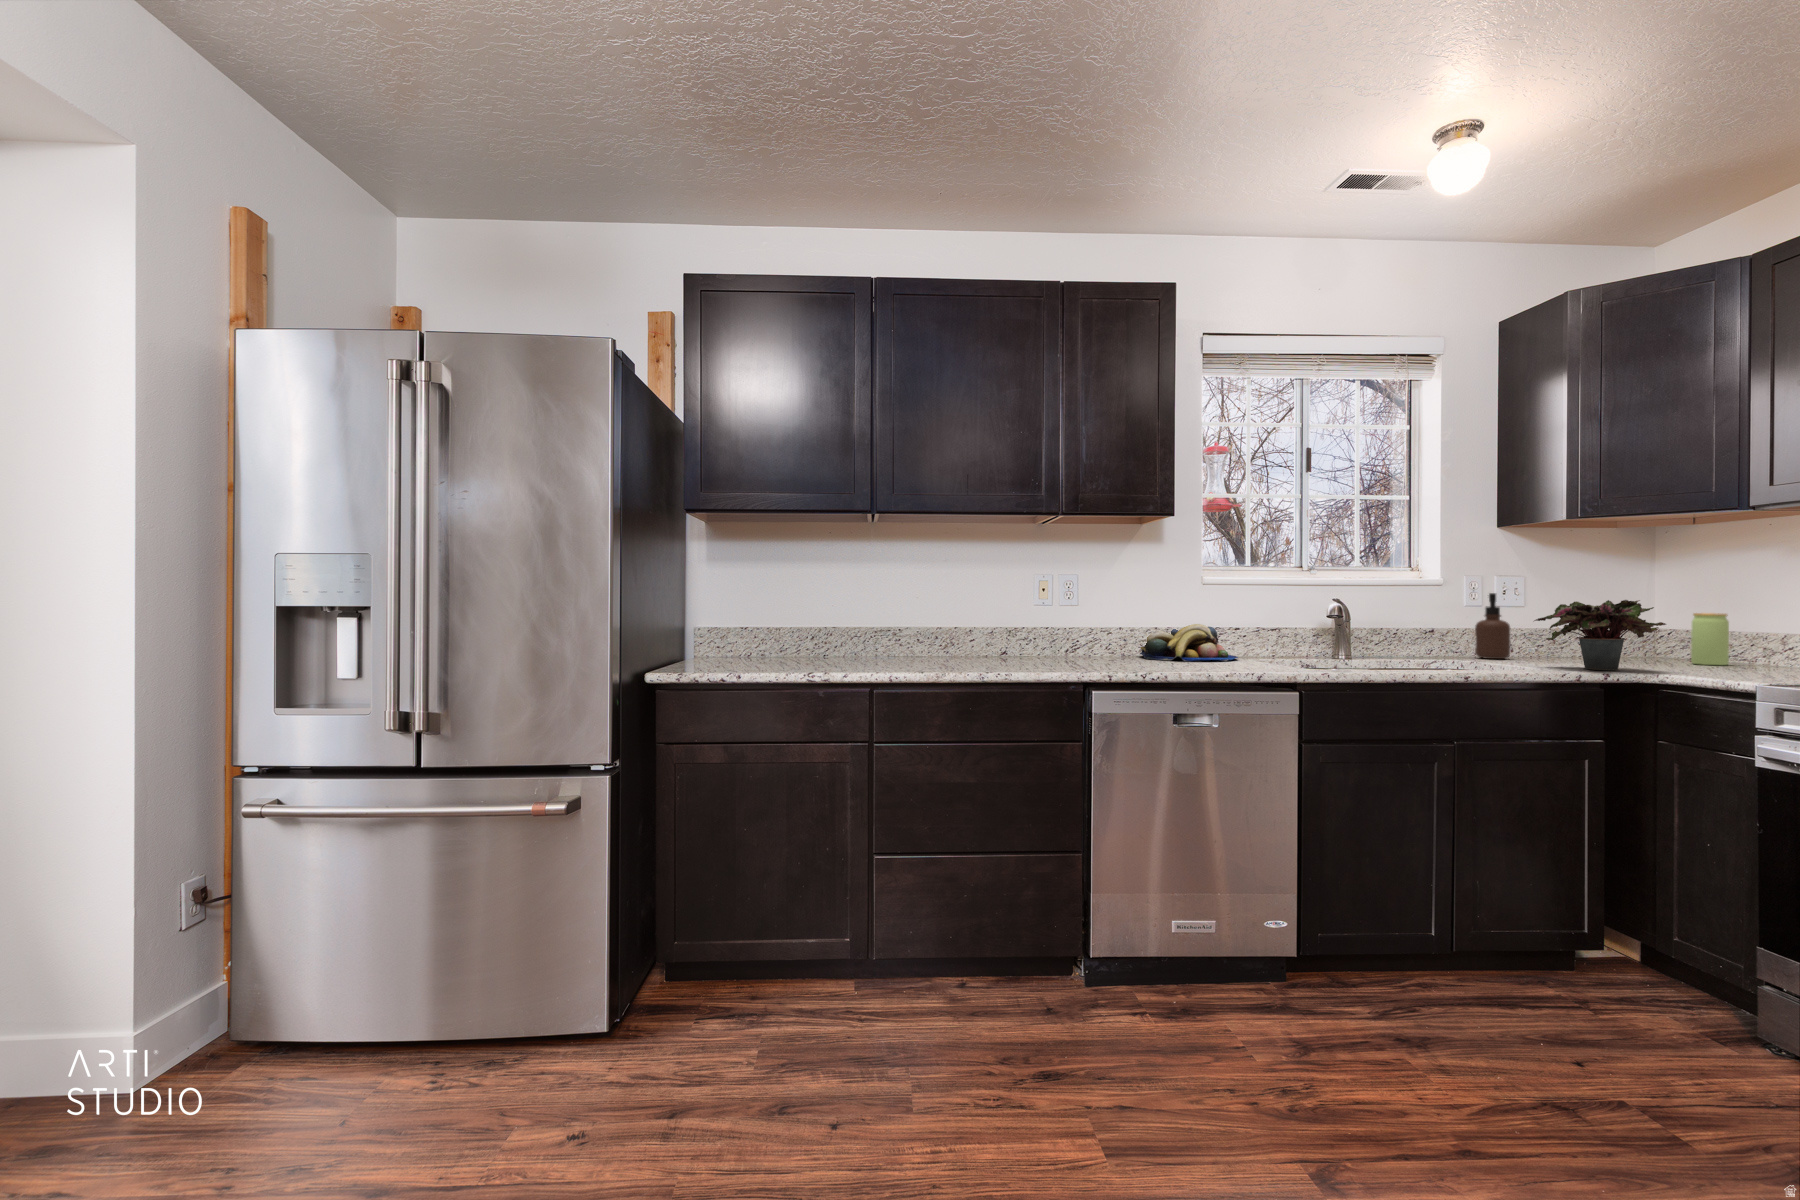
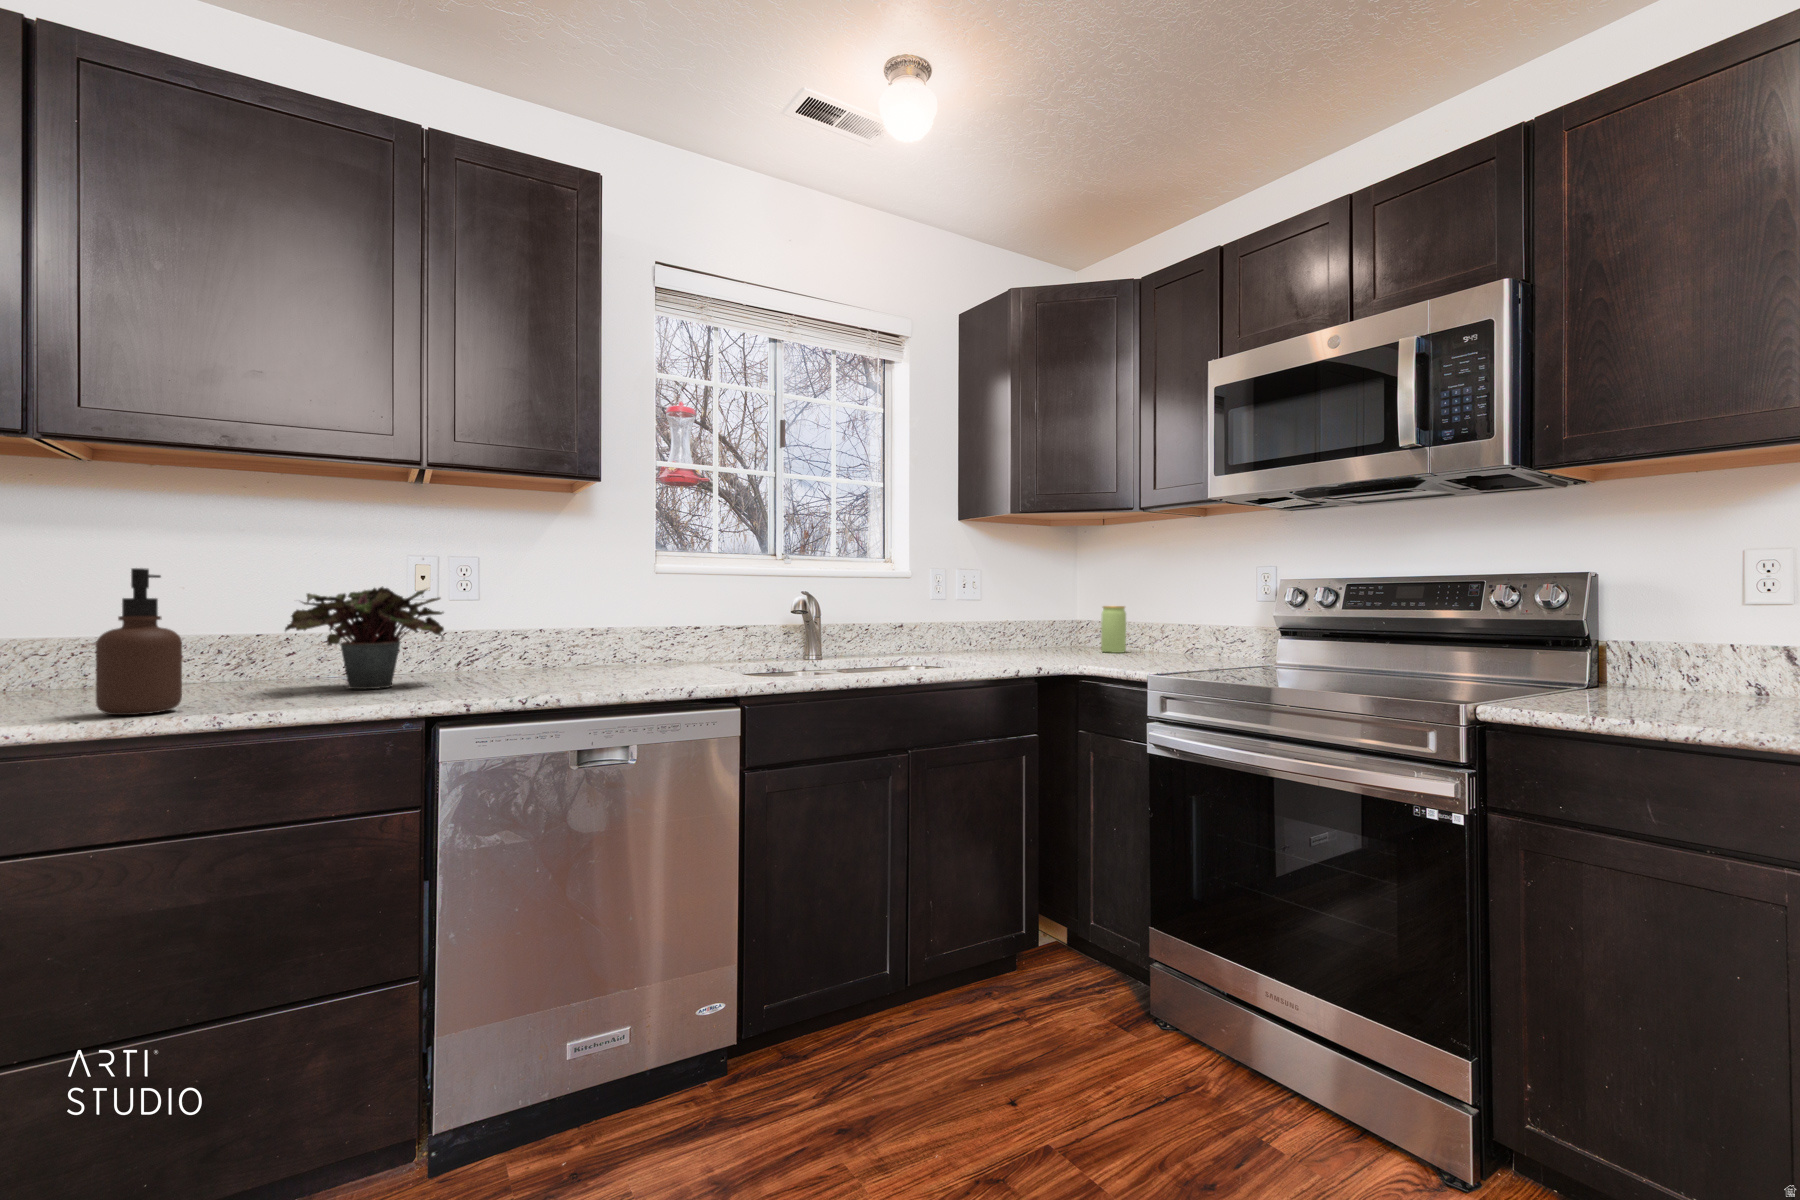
soap dispenser: present [1475,593,1510,659] -> present [96,568,182,715]
potted plant: present [1534,600,1666,671] -> present [285,587,444,689]
fruit bowl: present [1140,624,1238,661] -> none [570,624,694,672]

